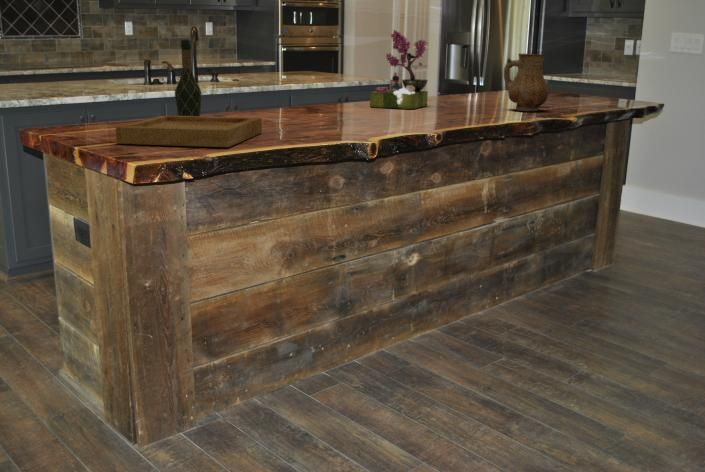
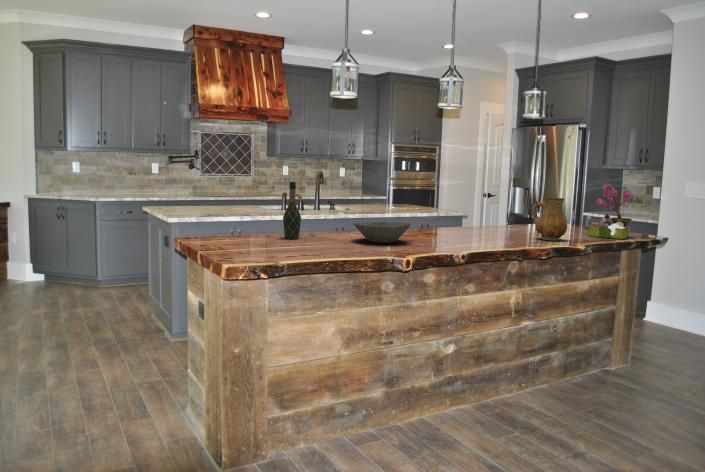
flower arrangement: present [370,30,428,109] -> present [588,183,632,239]
bowl: none [277,94,357,123] -> present [353,222,411,243]
tray: present [116,116,262,147] -> none [229,233,334,258]

